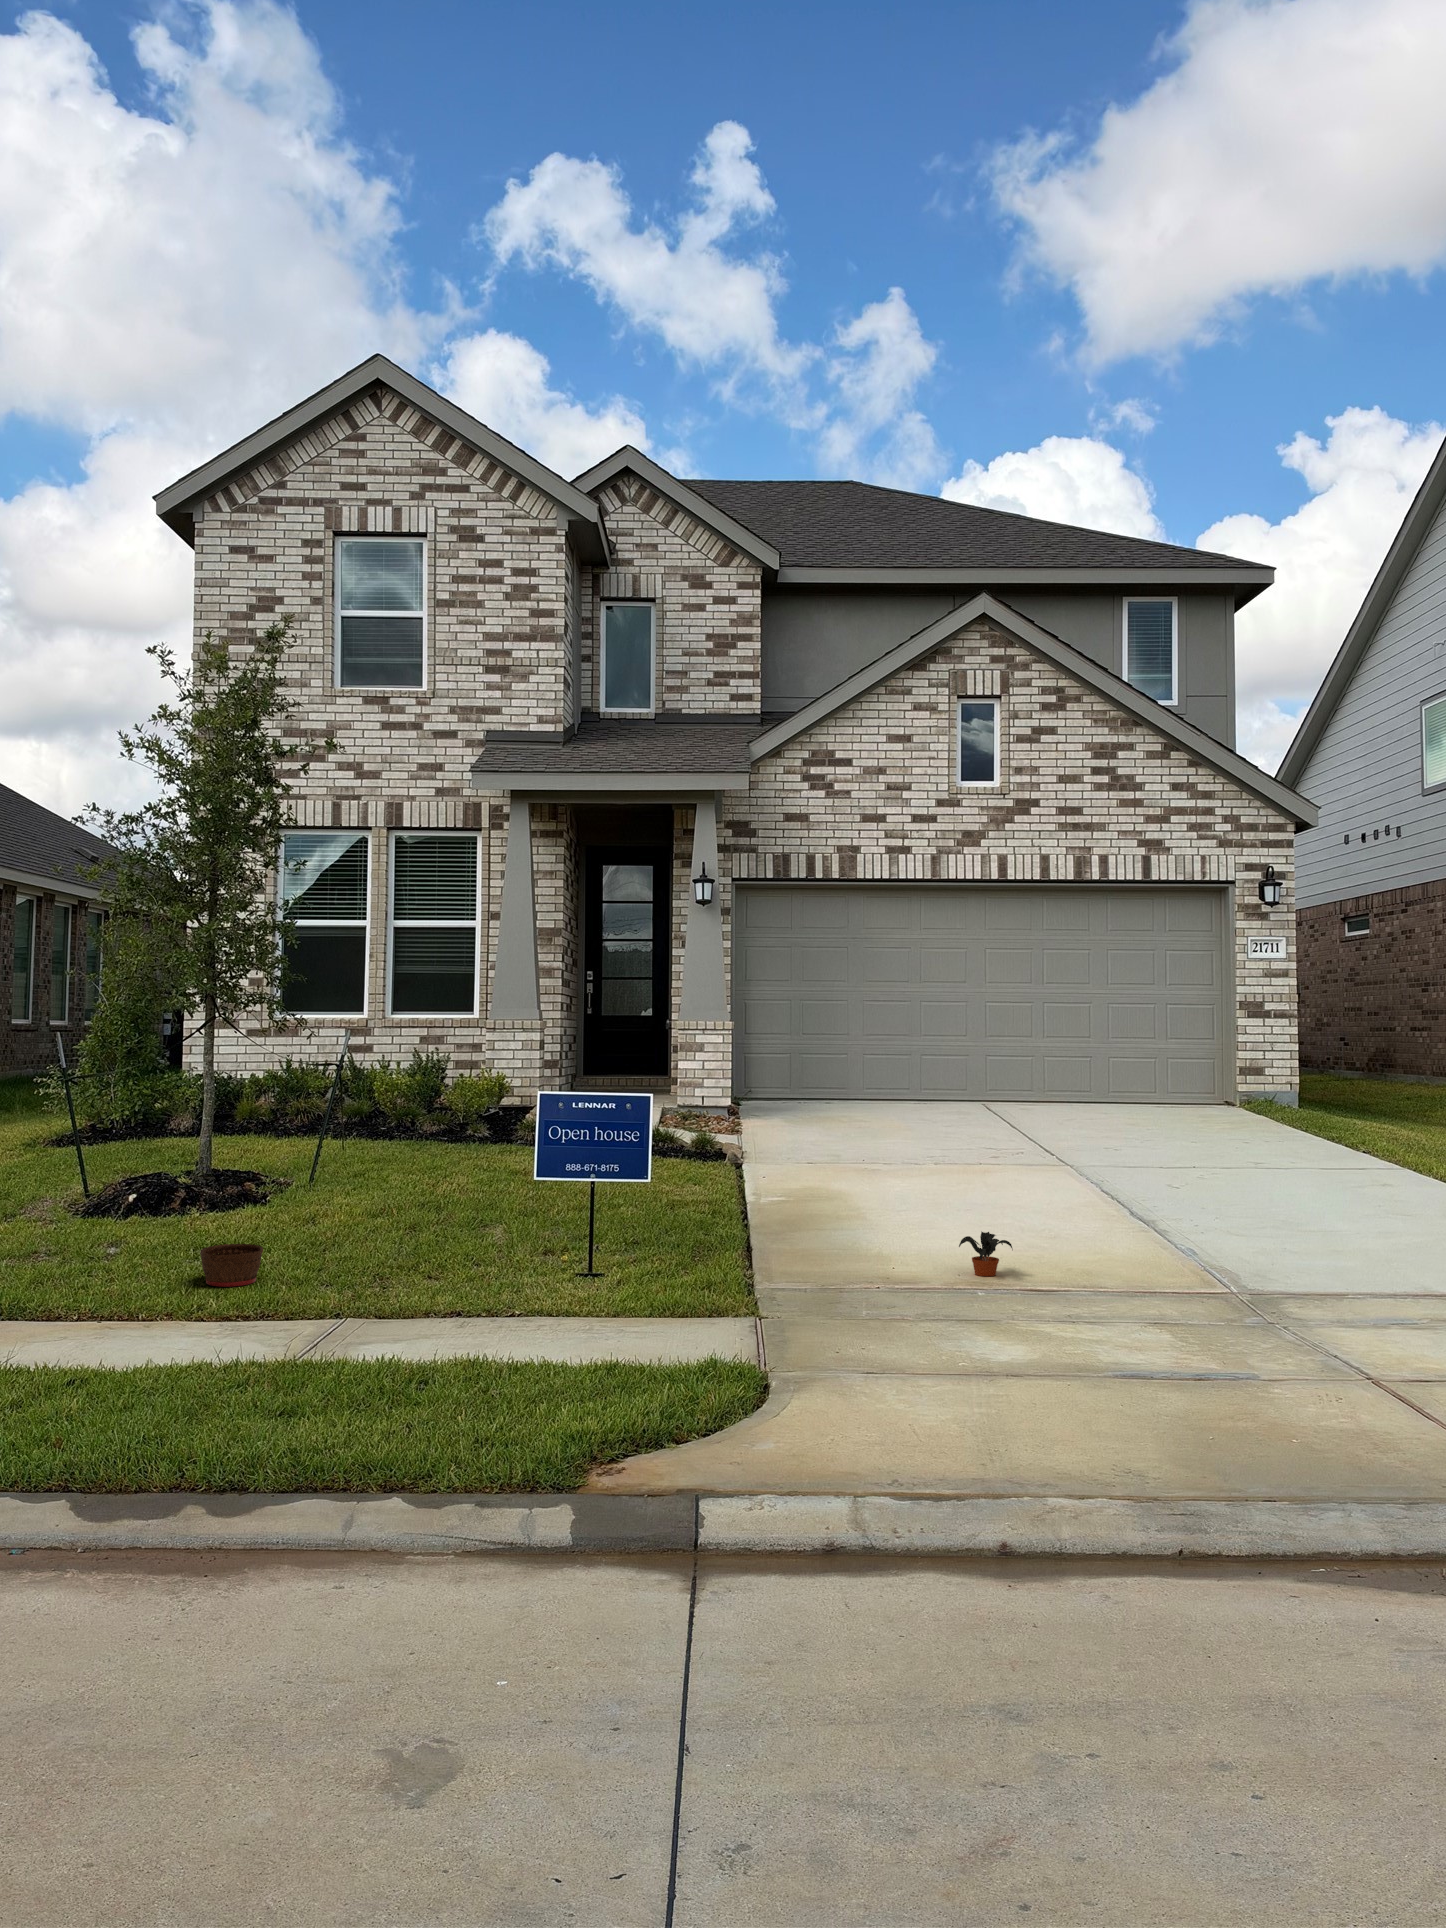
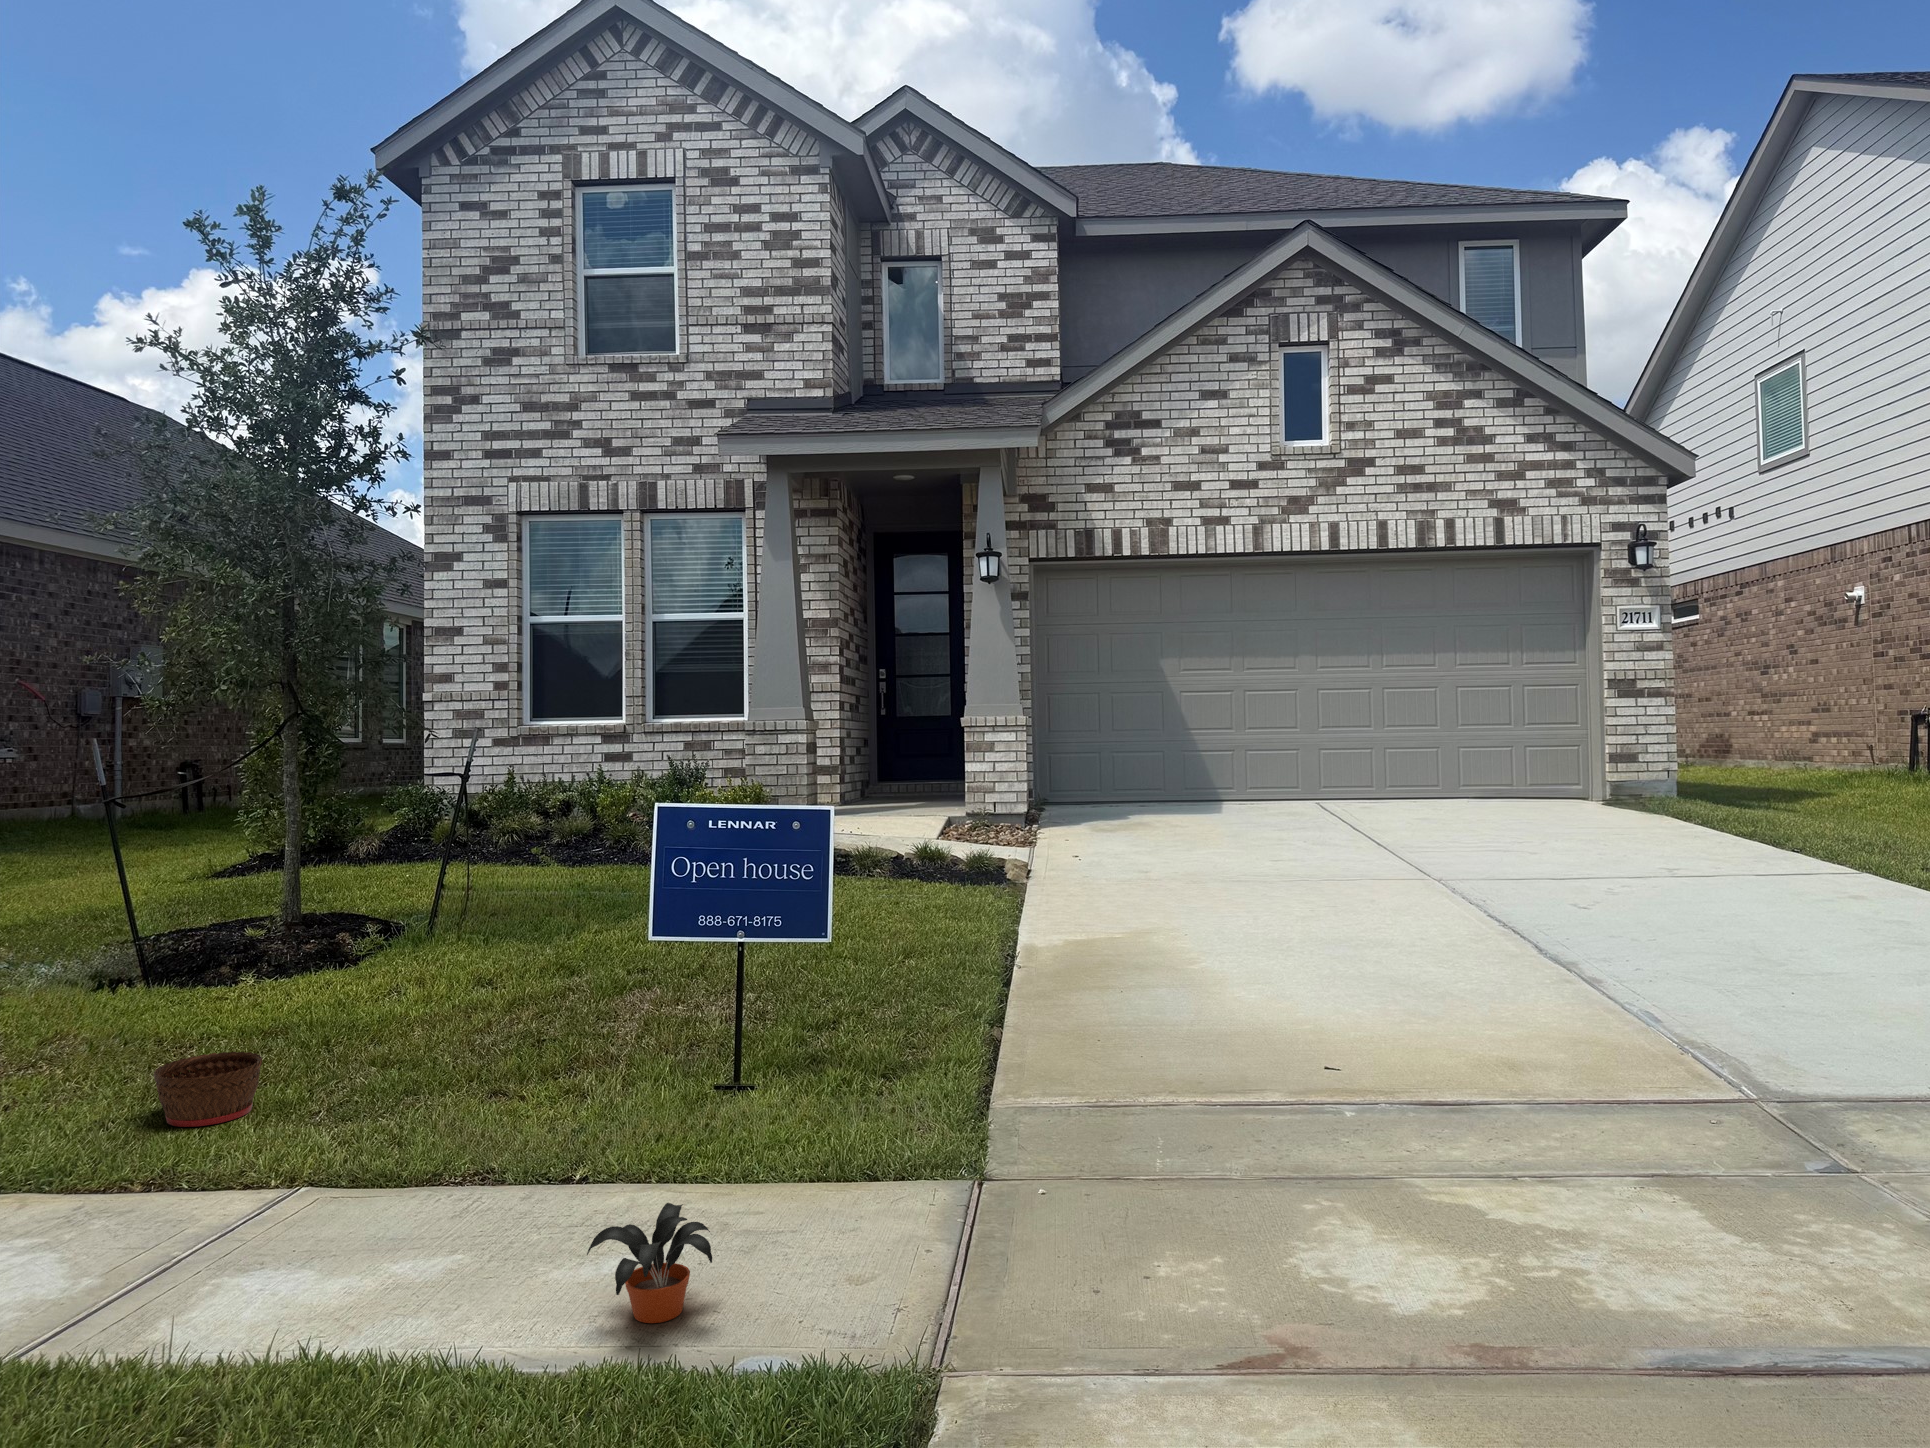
potted plant: present [959,1232,1013,1276] -> present [587,1203,712,1323]

